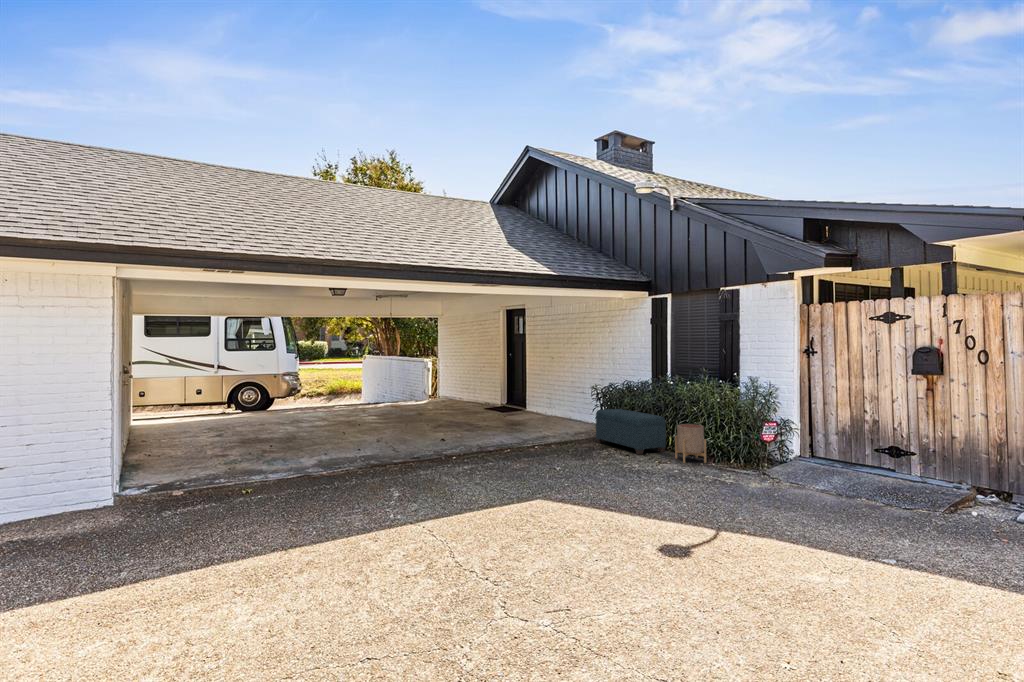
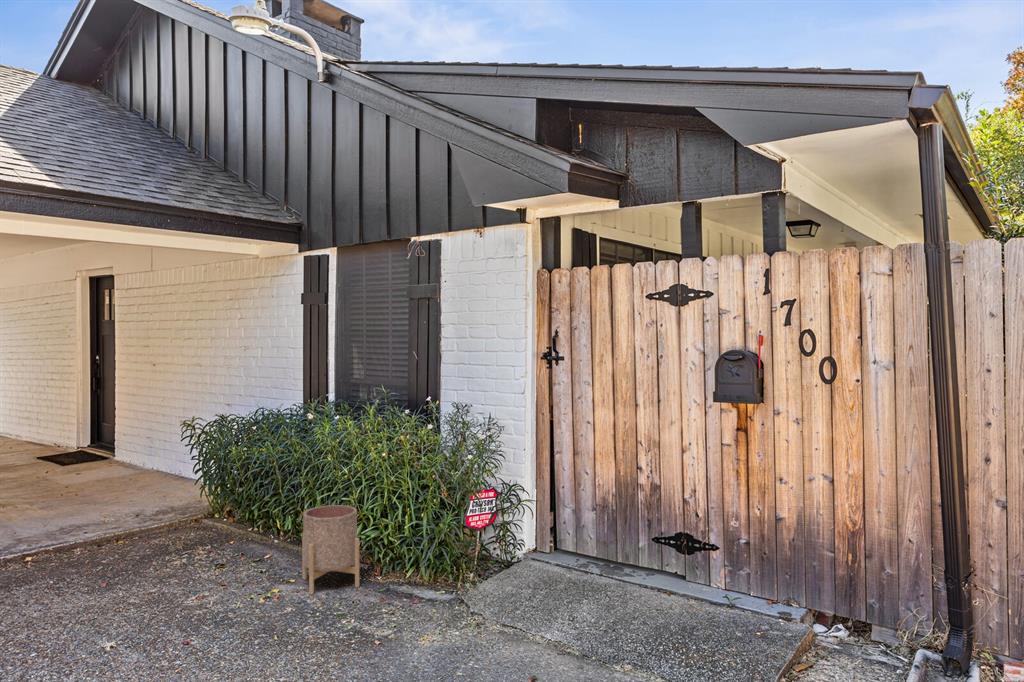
bench: present [596,409,666,454] -> none [165,469,295,576]

